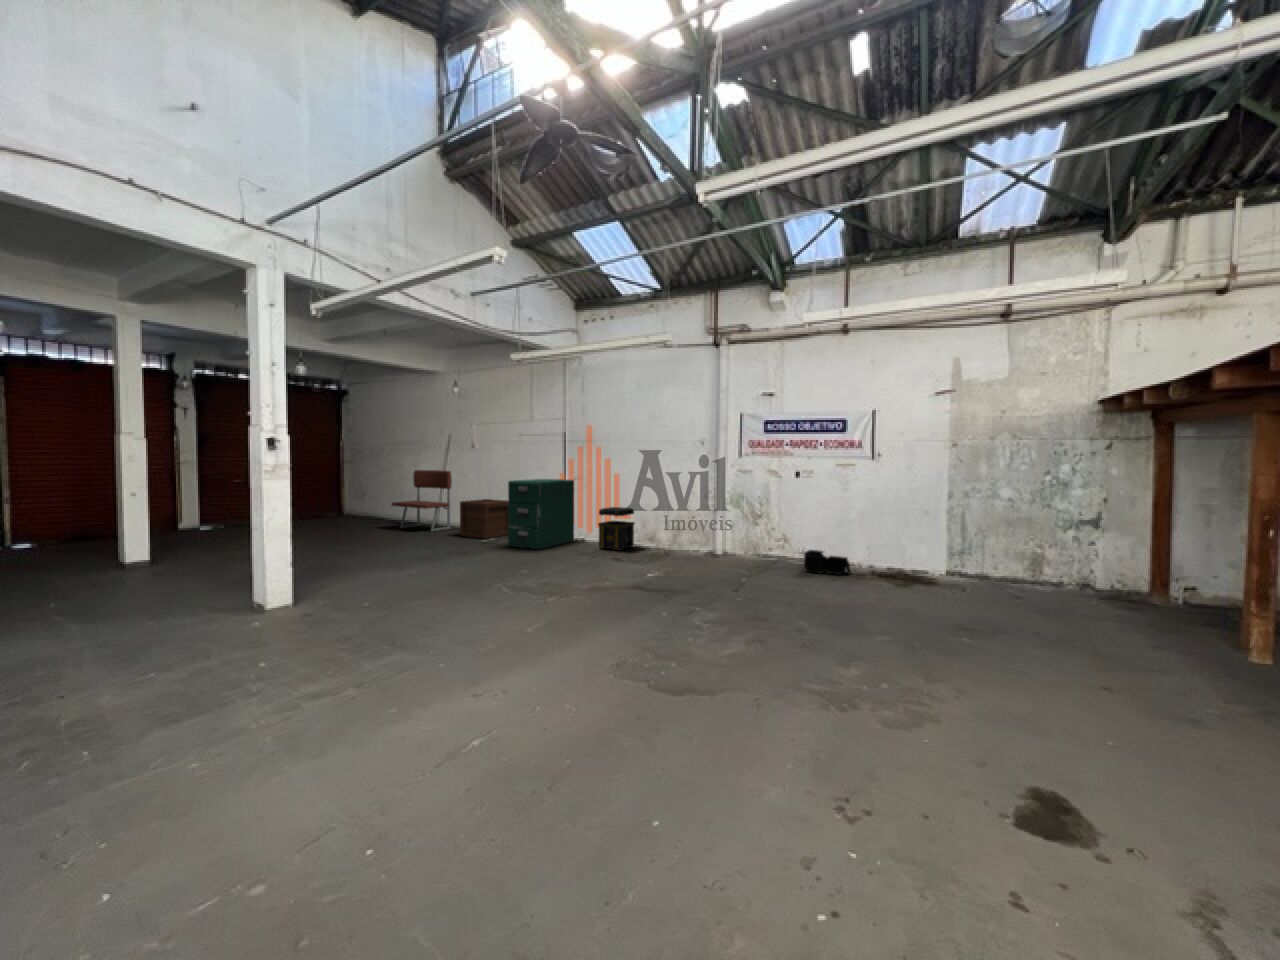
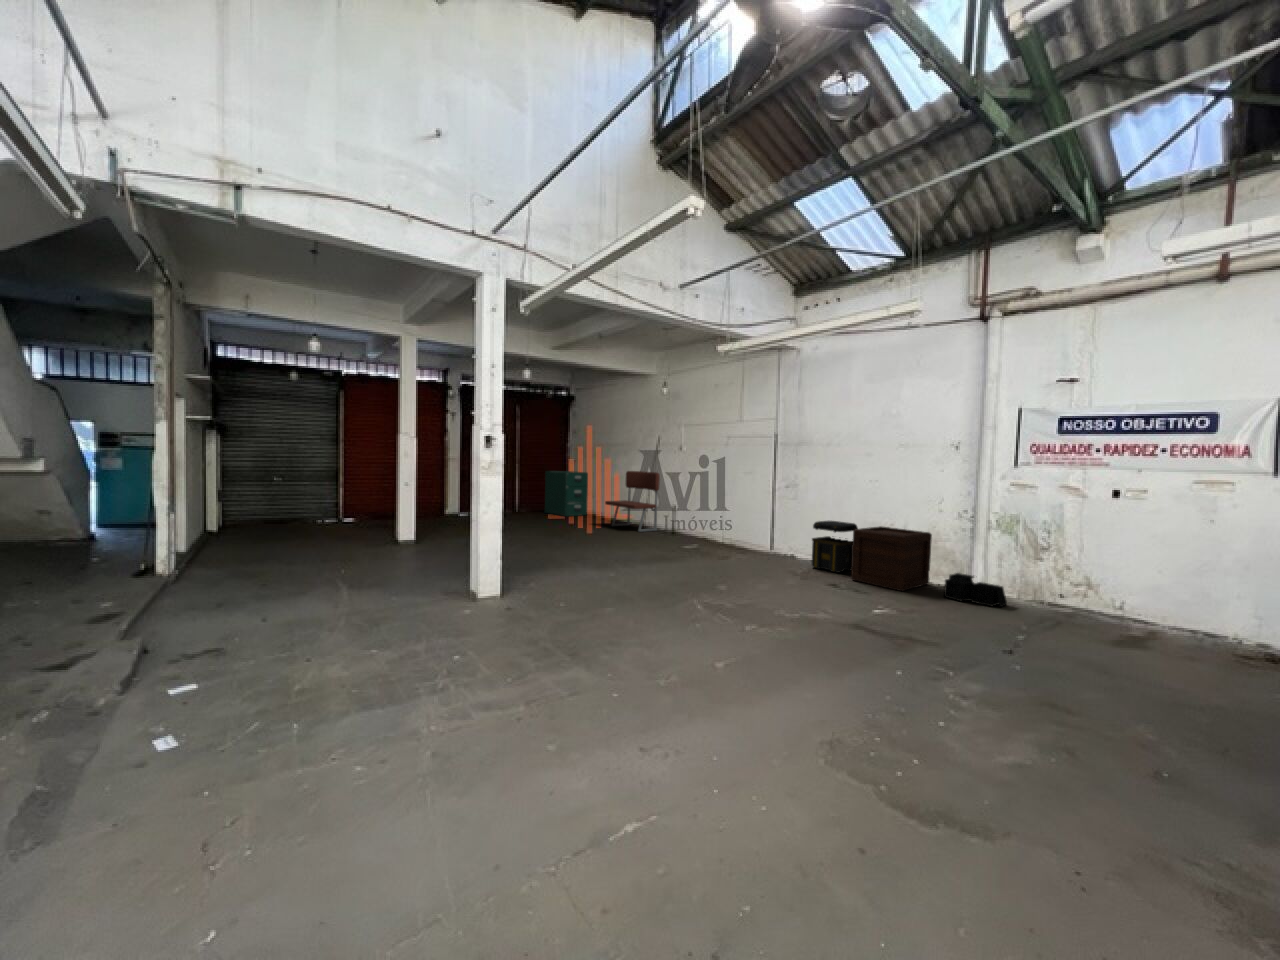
filing cabinet: present [508,479,574,549] -> present [544,471,588,516]
wooden crate: present [460,499,508,539] -> present [851,526,932,591]
storage bin: present [804,550,851,575] -> present [944,573,1007,607]

